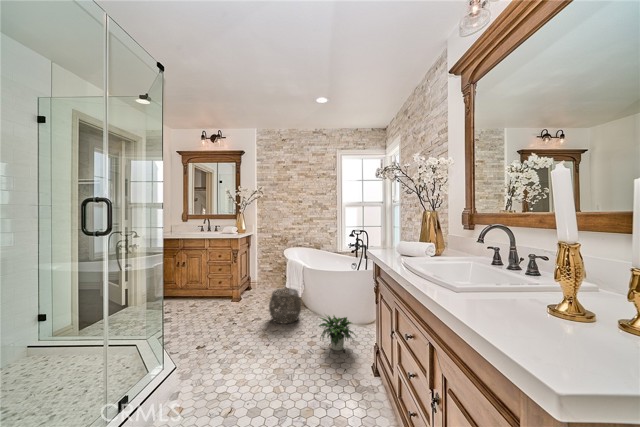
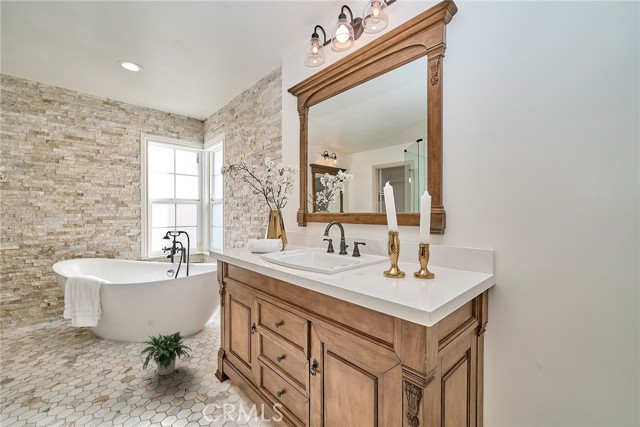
woven basket: present [269,288,301,324] -> none [35,316,99,372]

